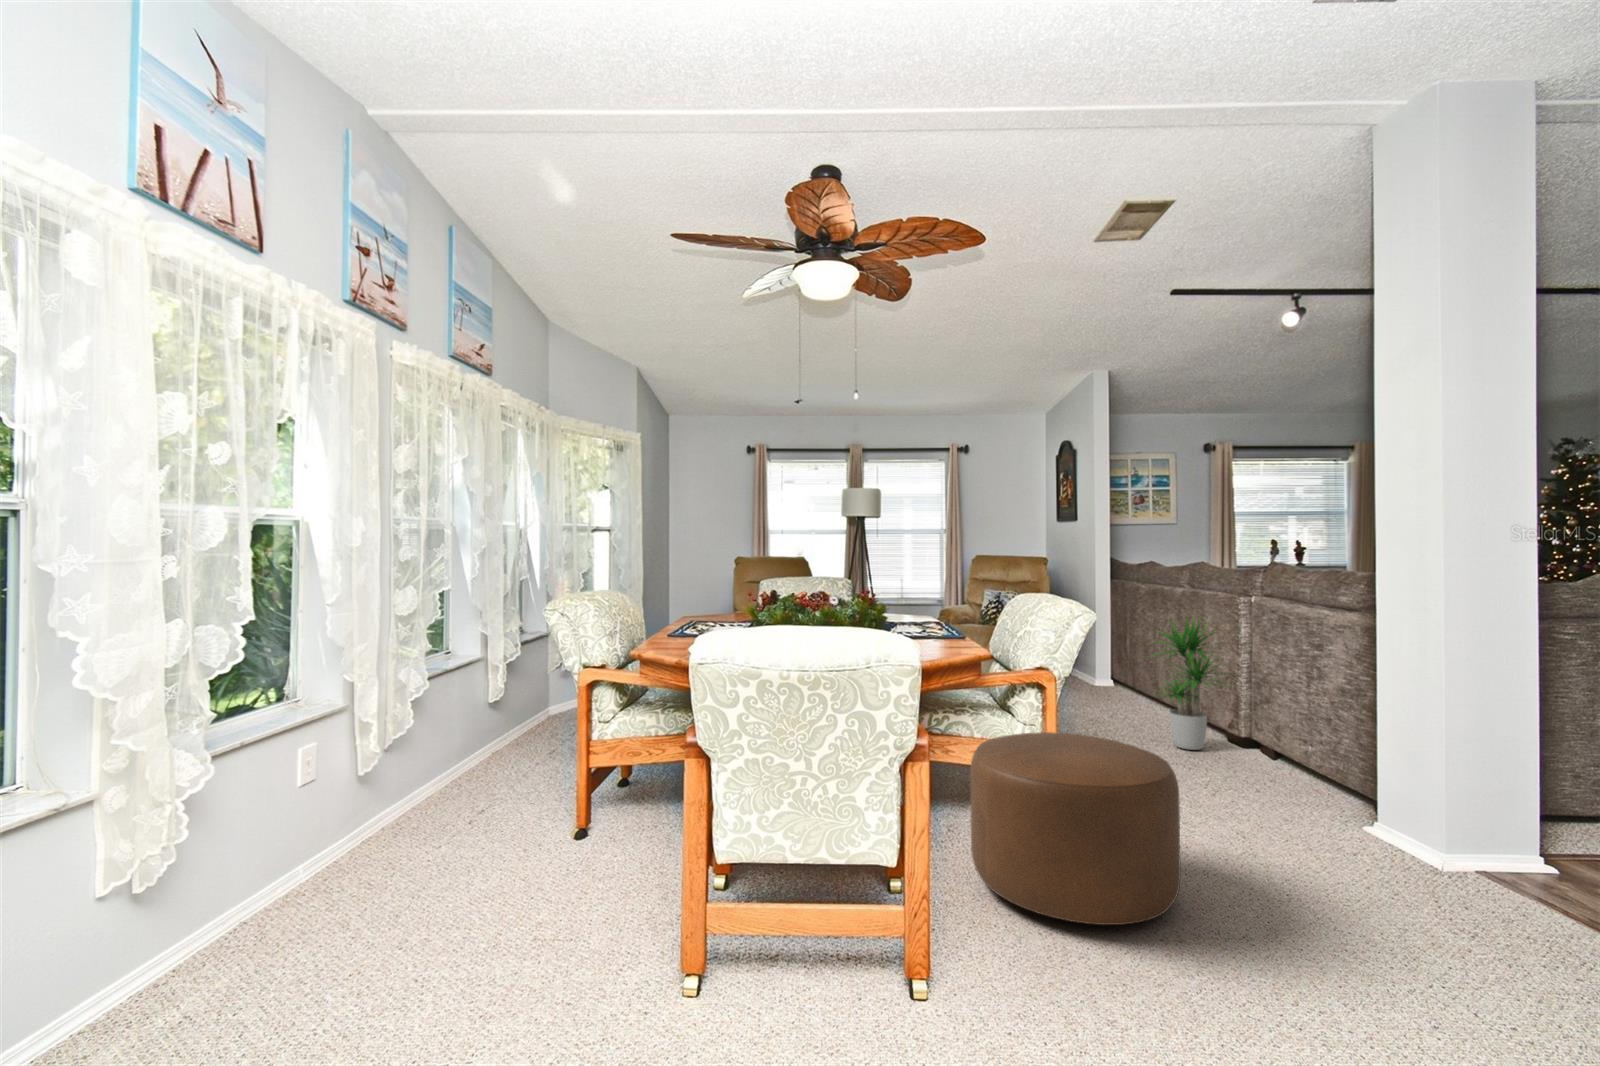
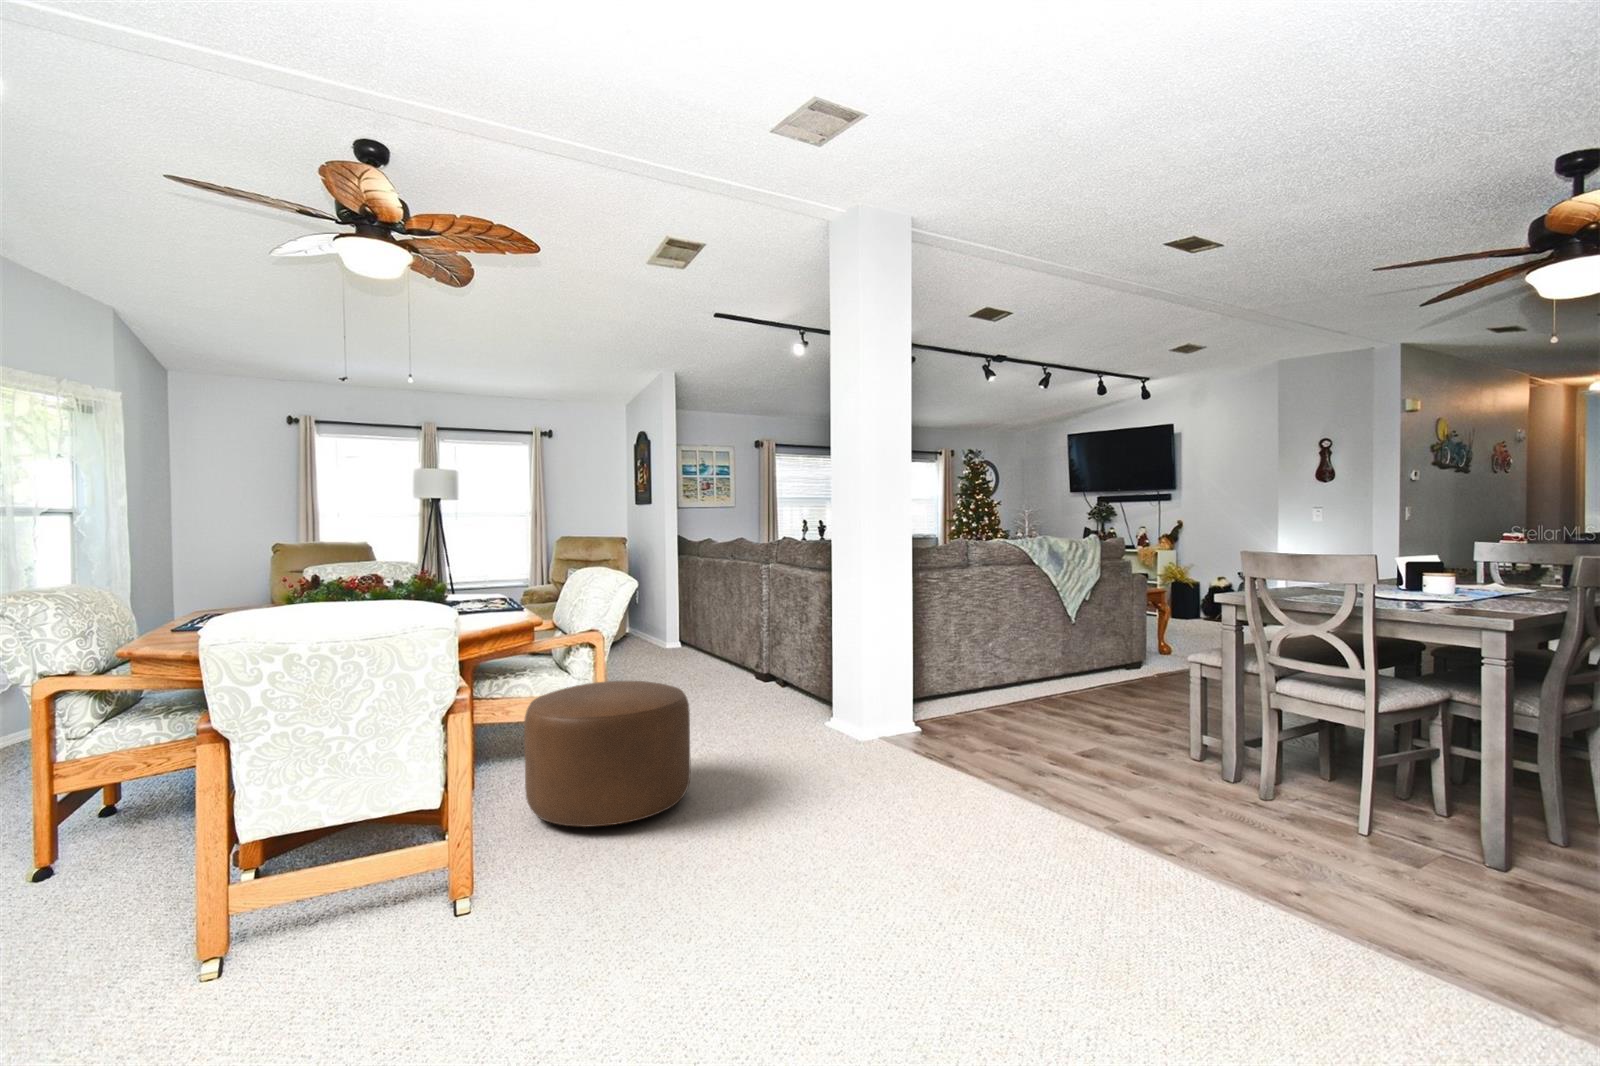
potted plant: present [1160,618,1228,750] -> none [693,579,759,689]

